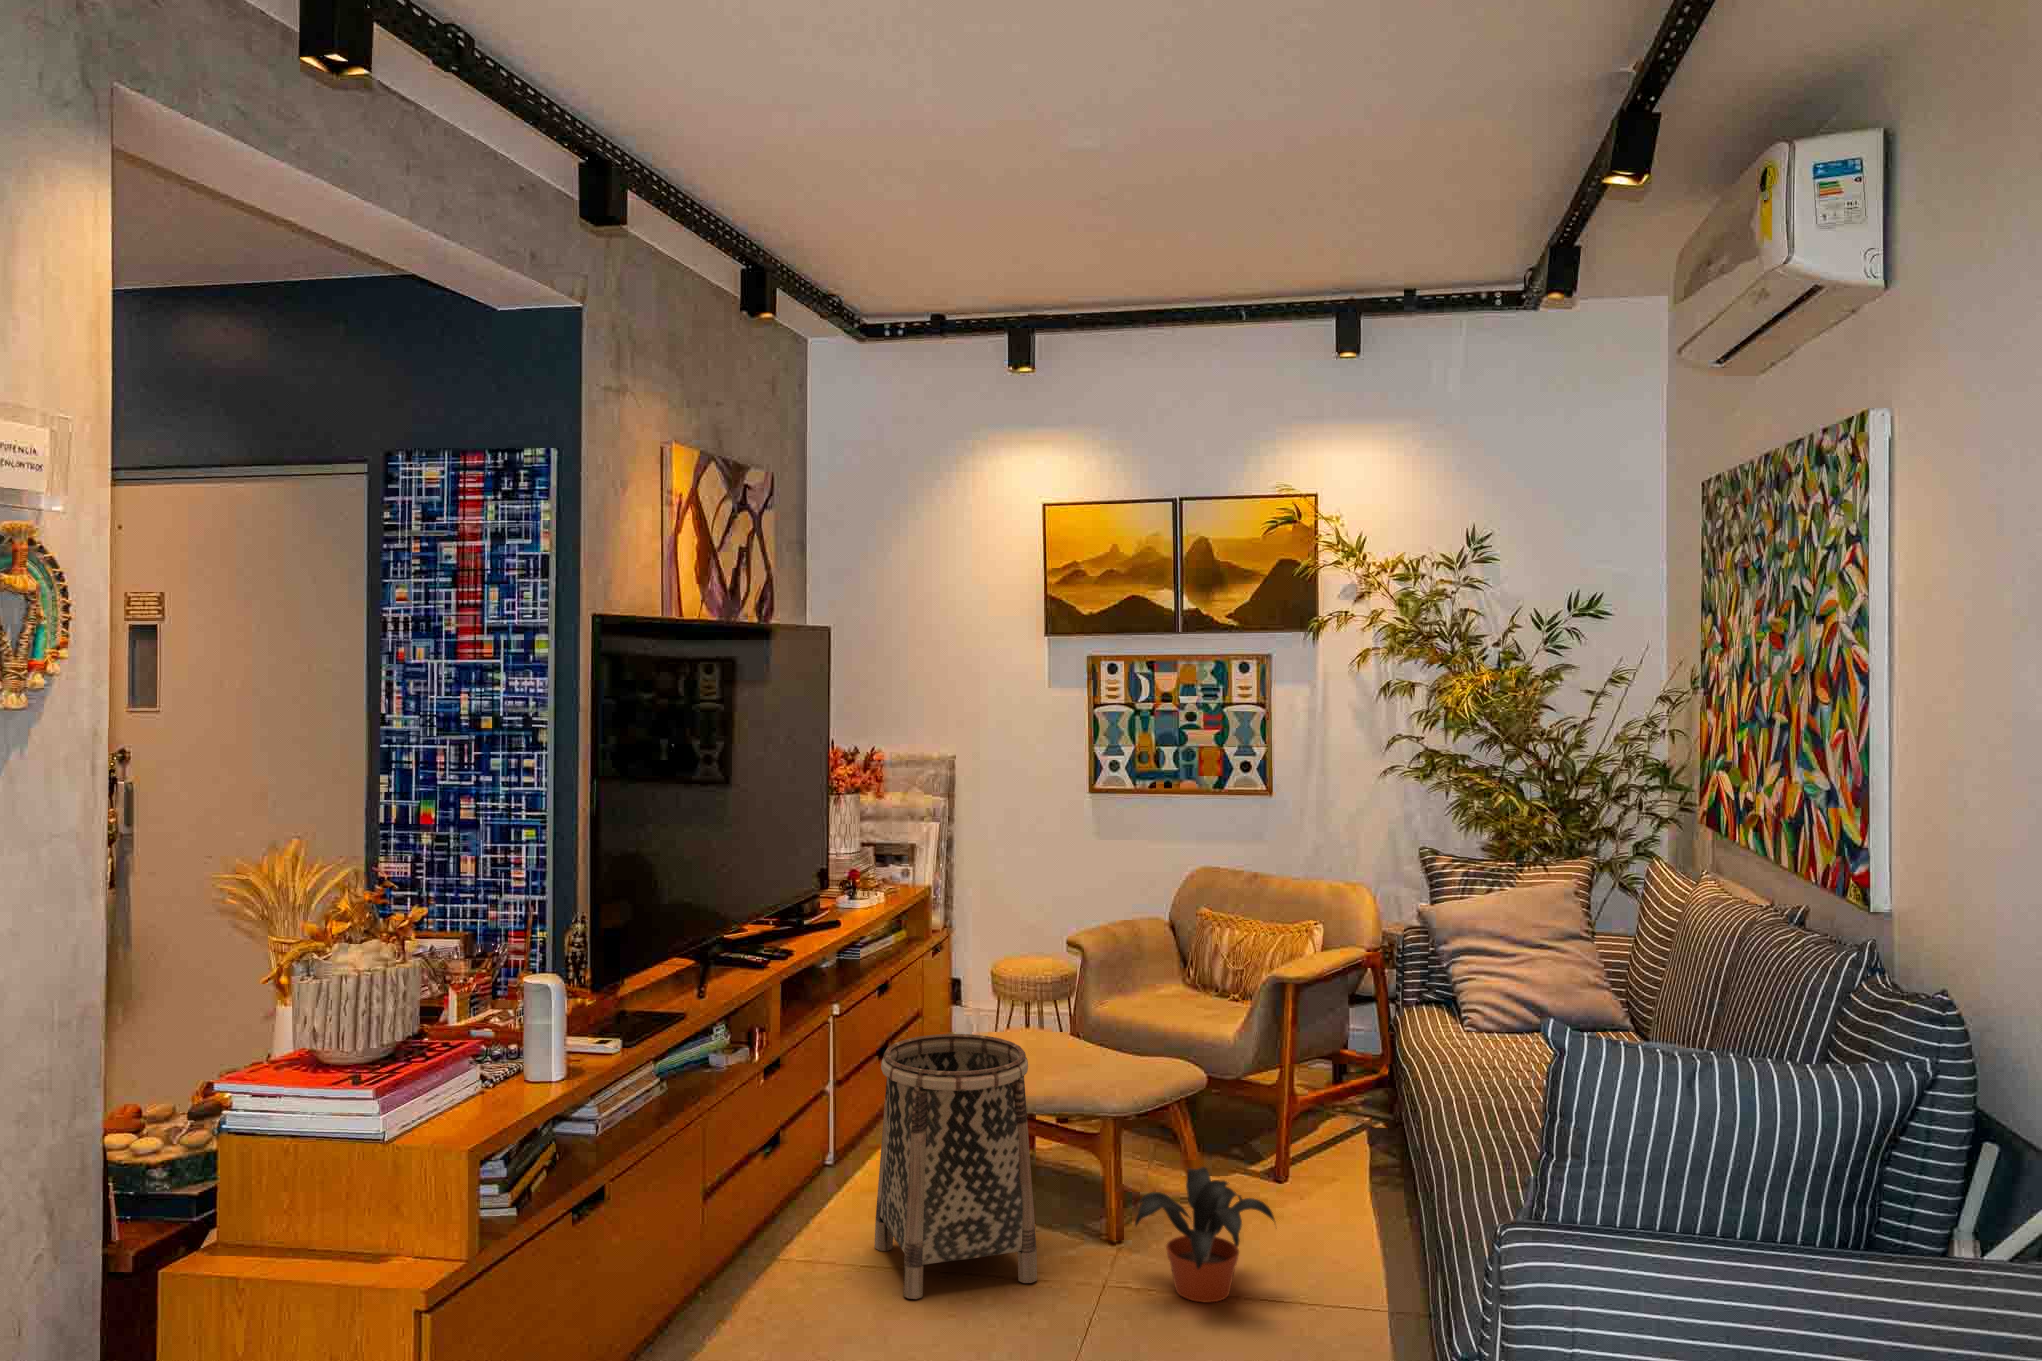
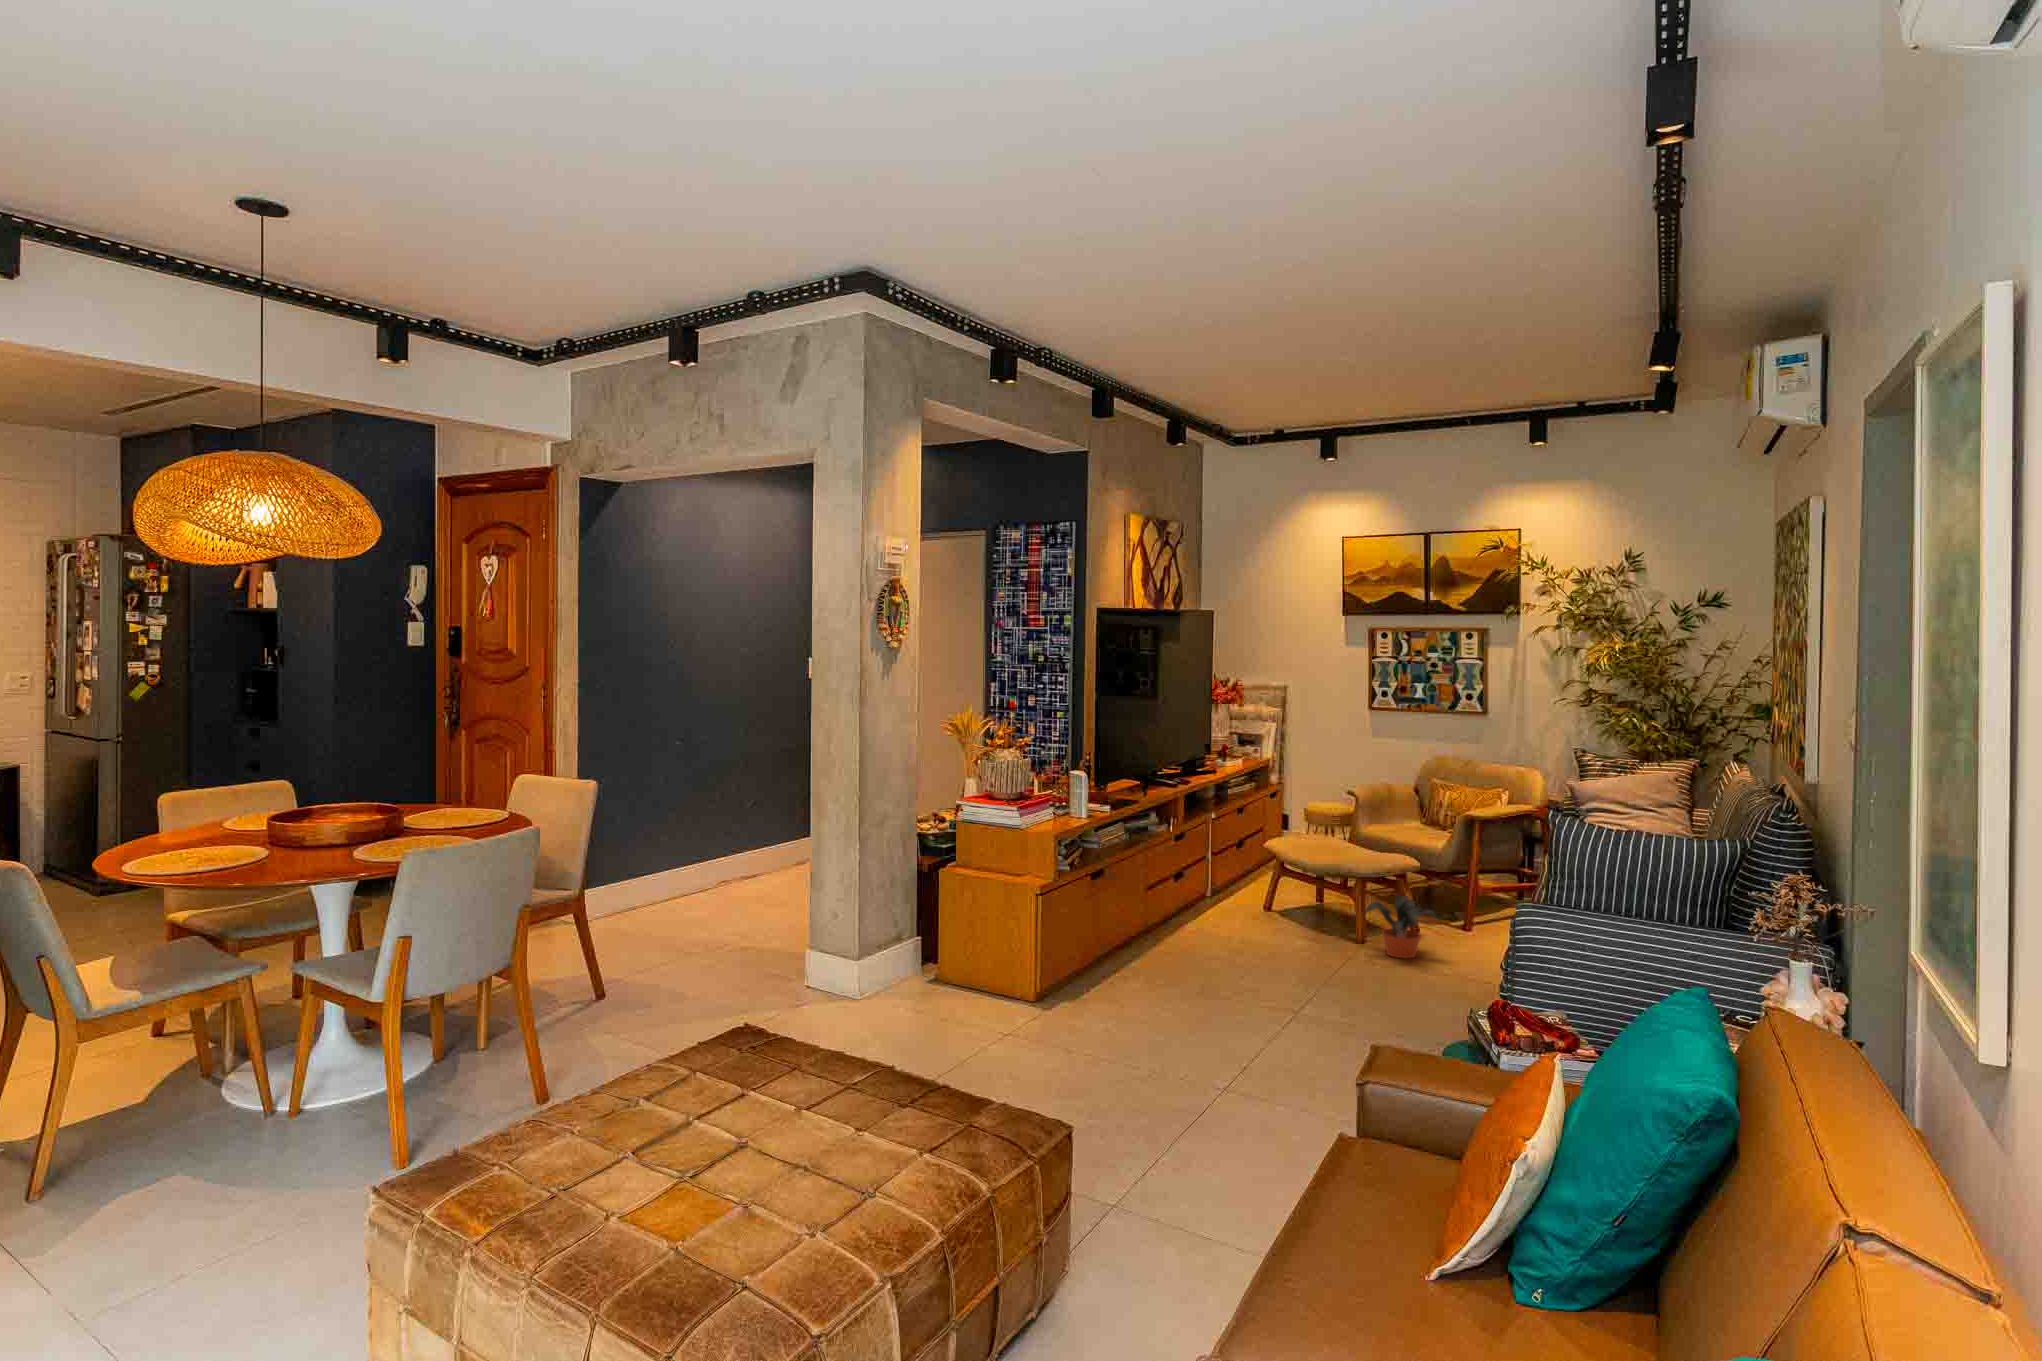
basket: present [875,1034,1037,1299] -> none [1231,821,1313,942]

